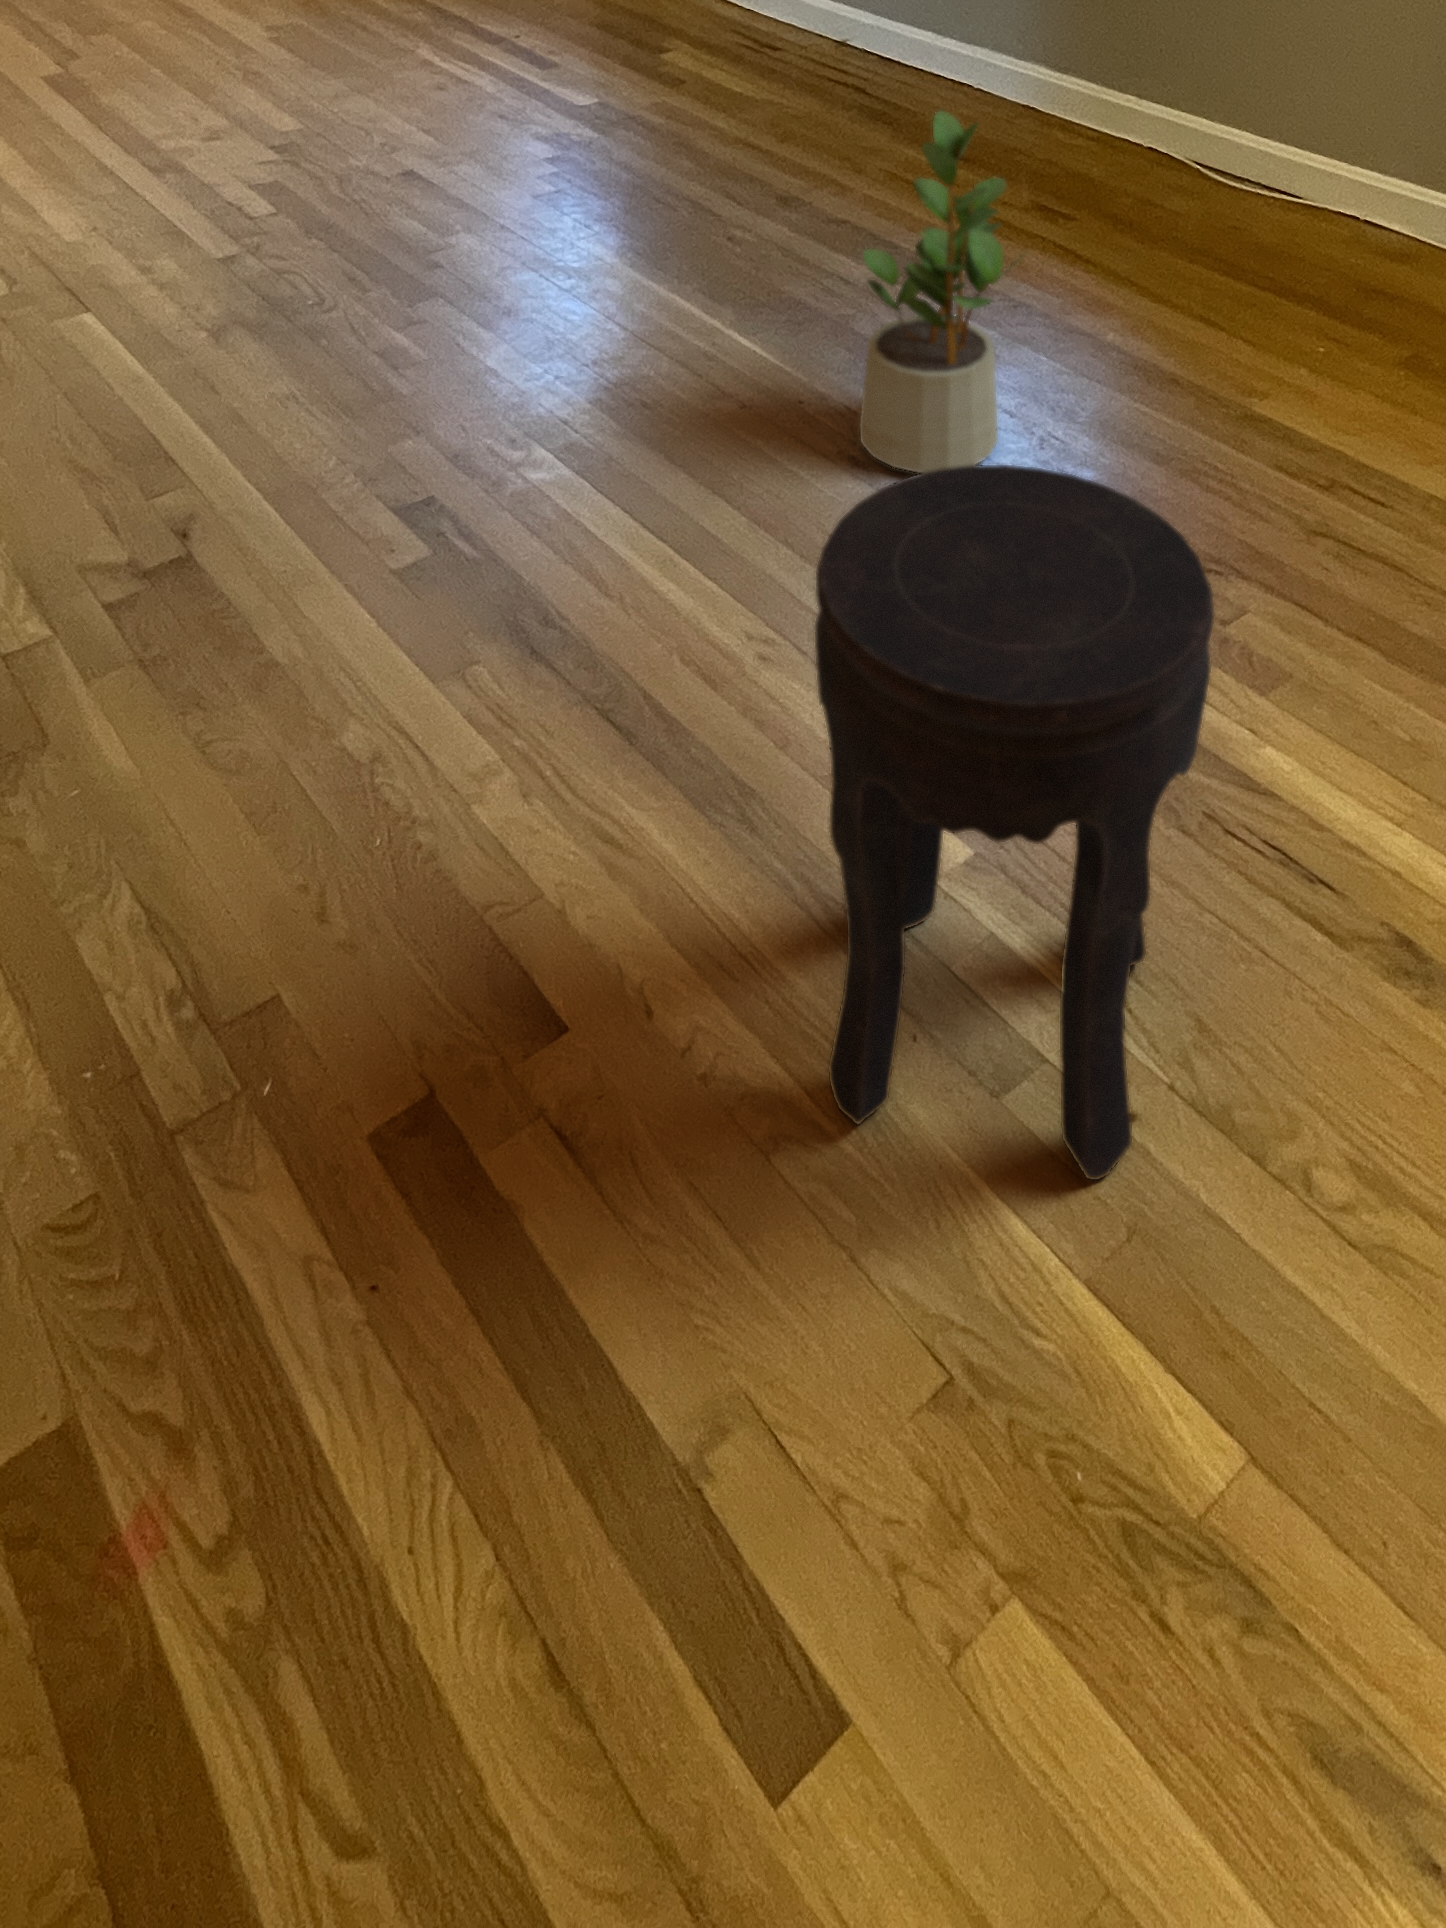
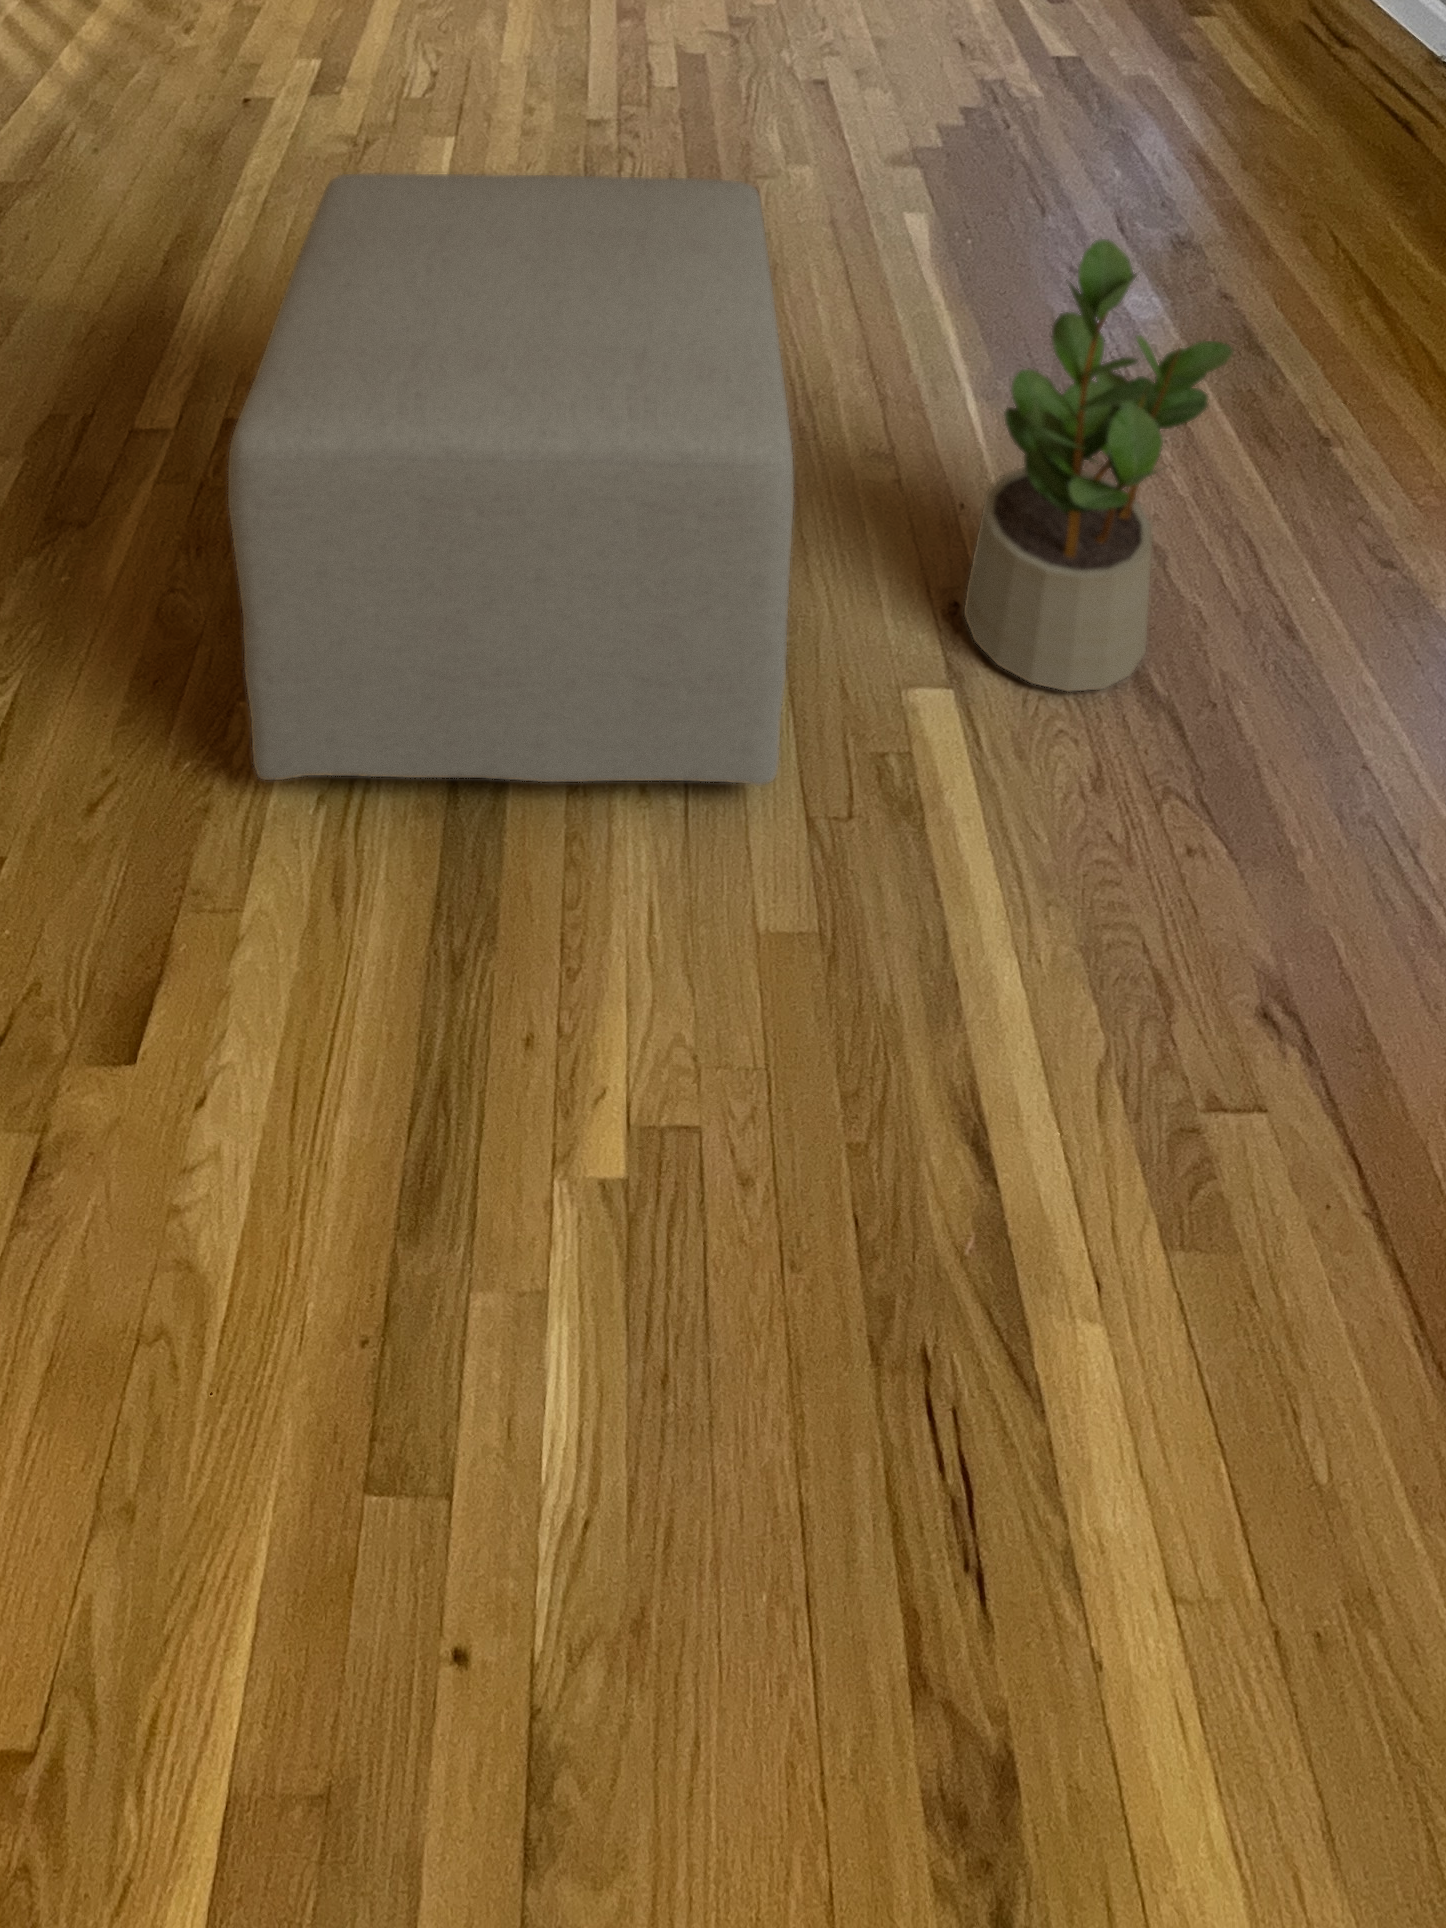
ottoman: none [269,172,869,798] -> present [228,174,794,785]
side table: present [815,465,1214,1180] -> none [148,725,686,1699]

